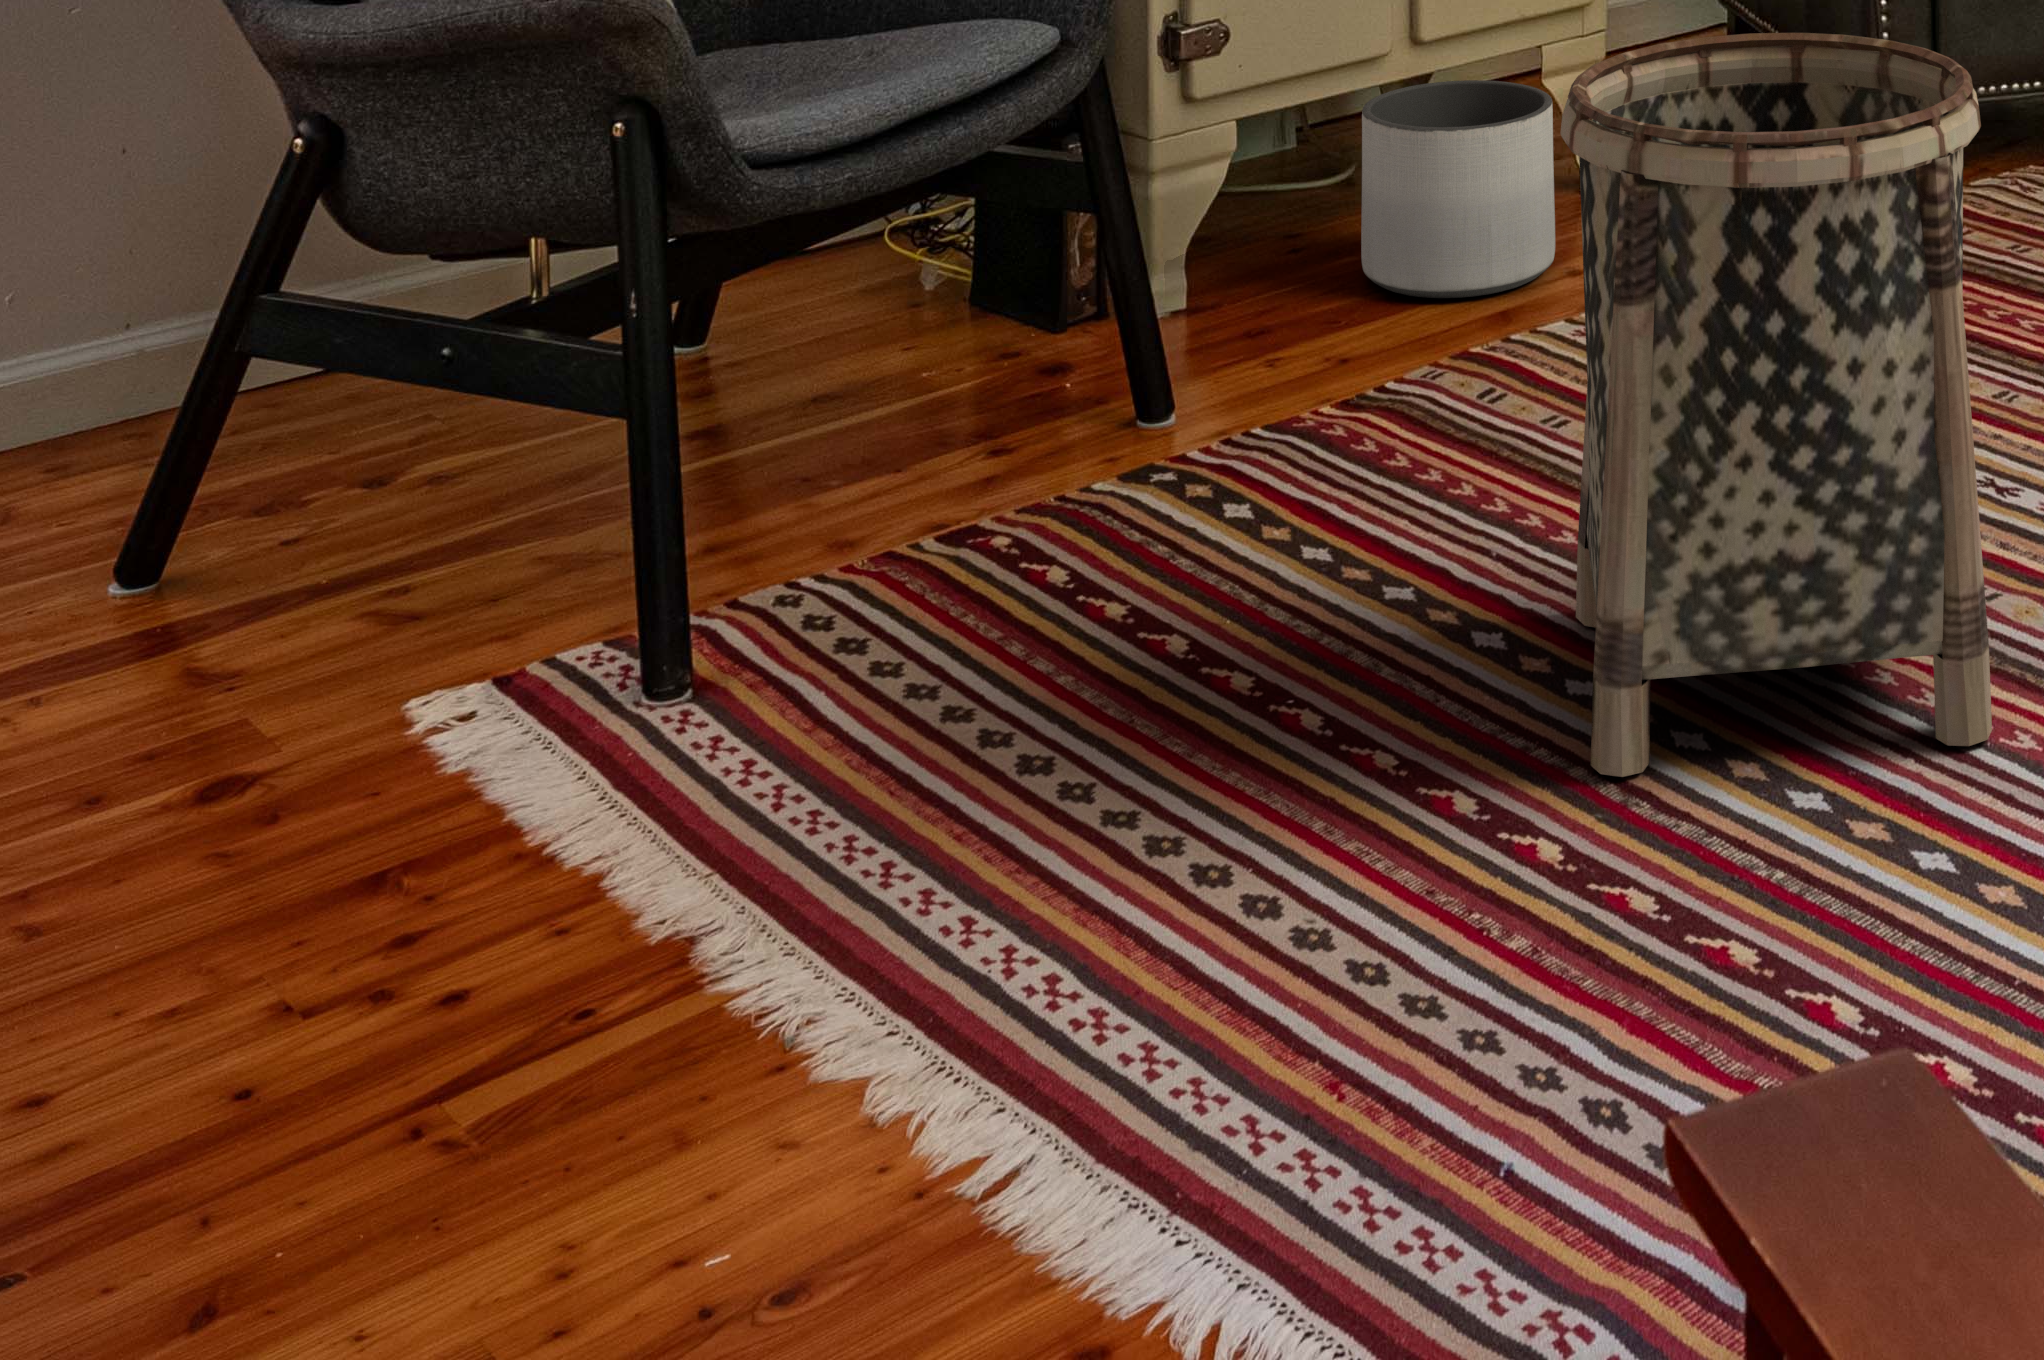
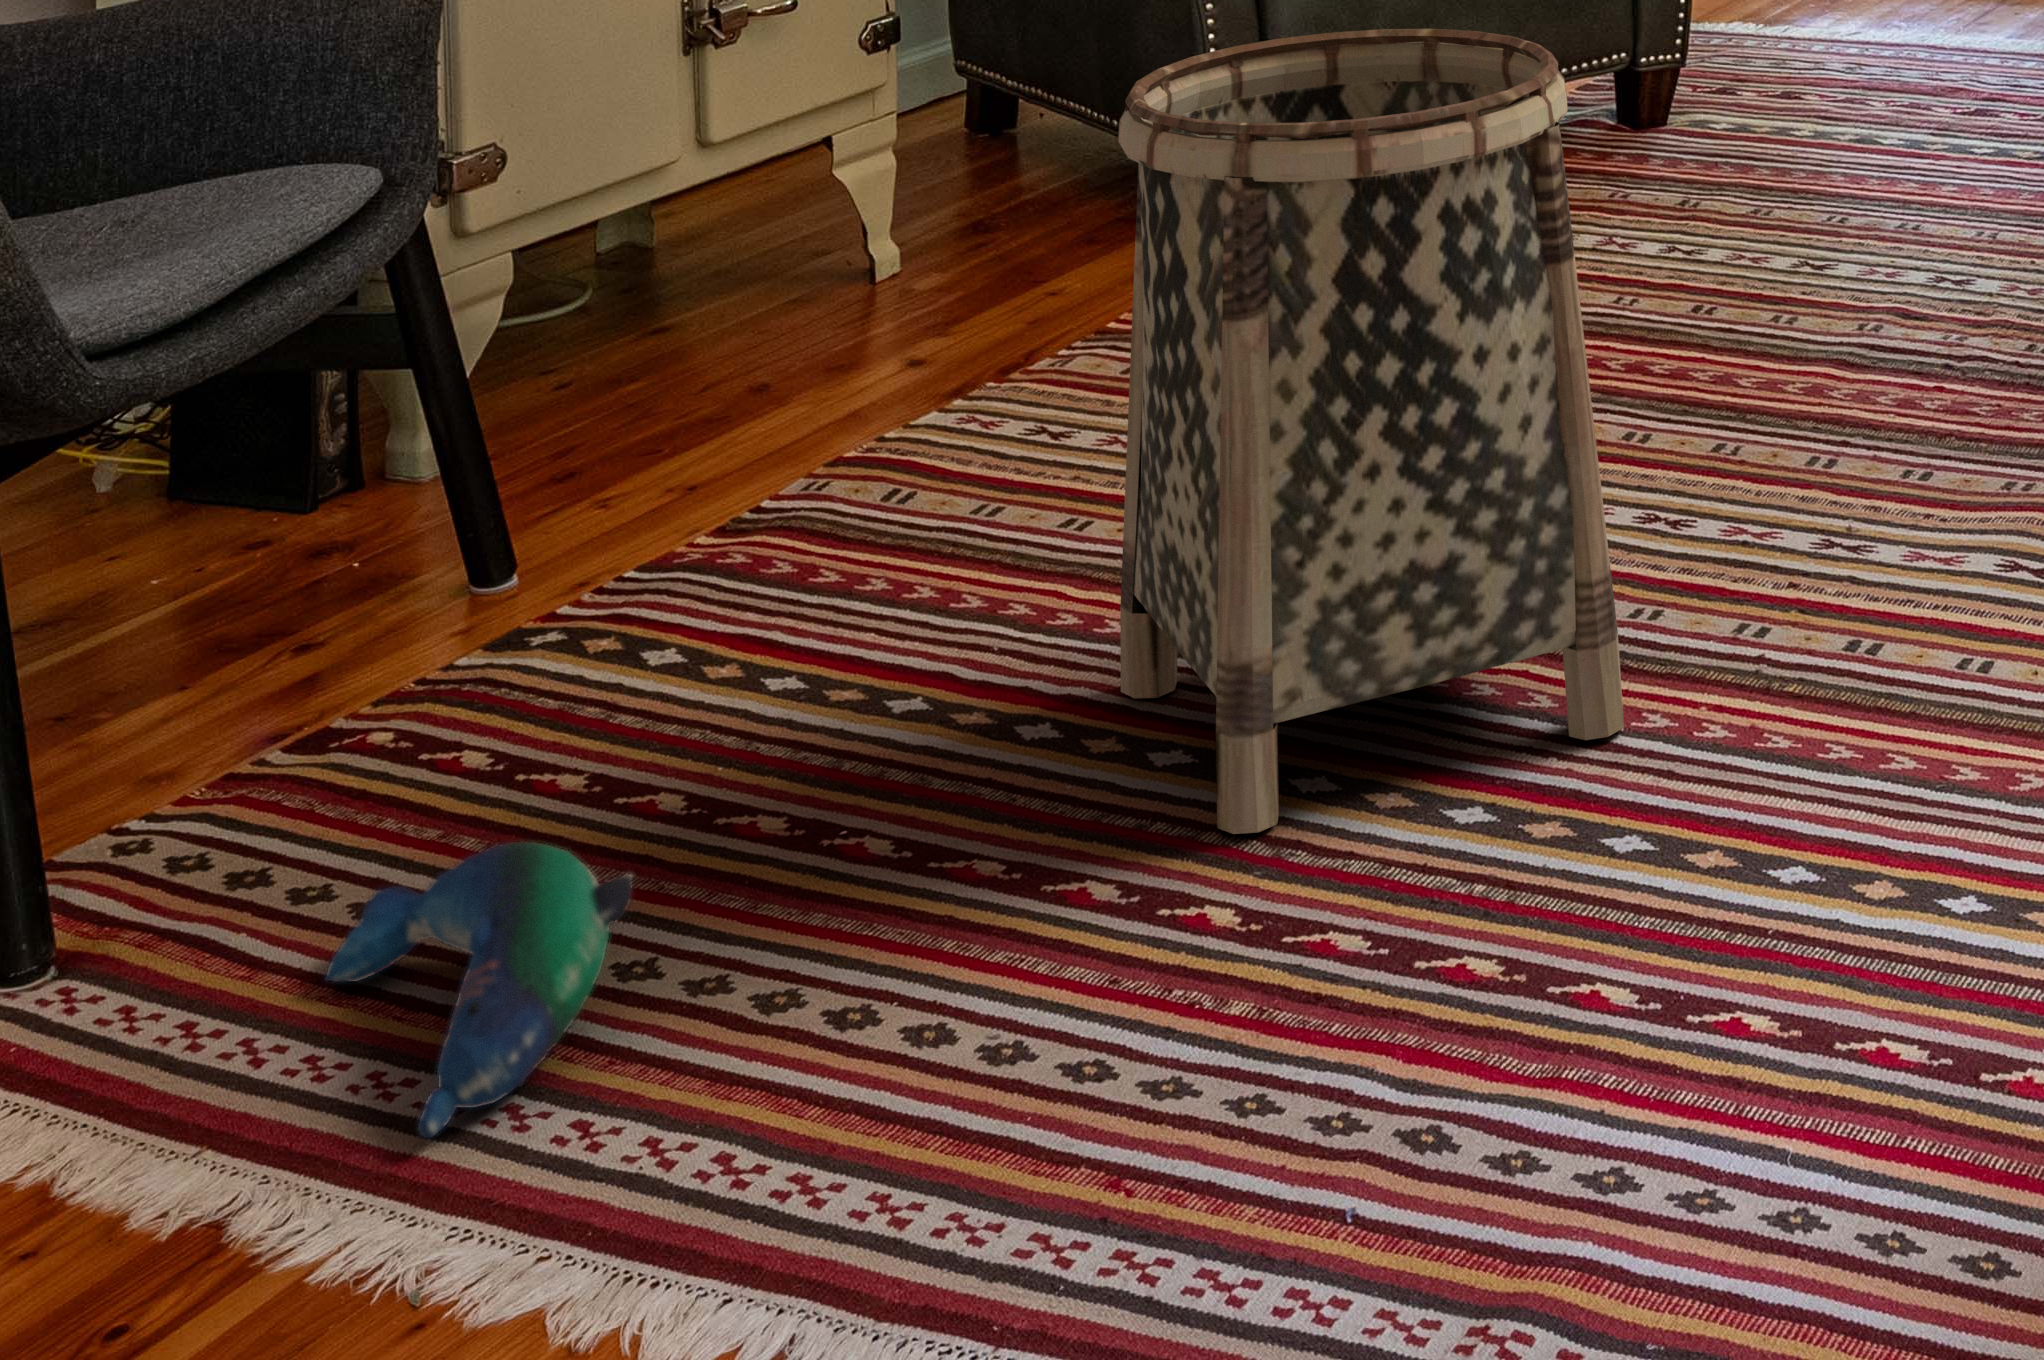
planter: present [1361,80,1555,298] -> none [681,172,908,415]
plush toy: none [857,668,1074,911] -> present [325,841,633,1138]

